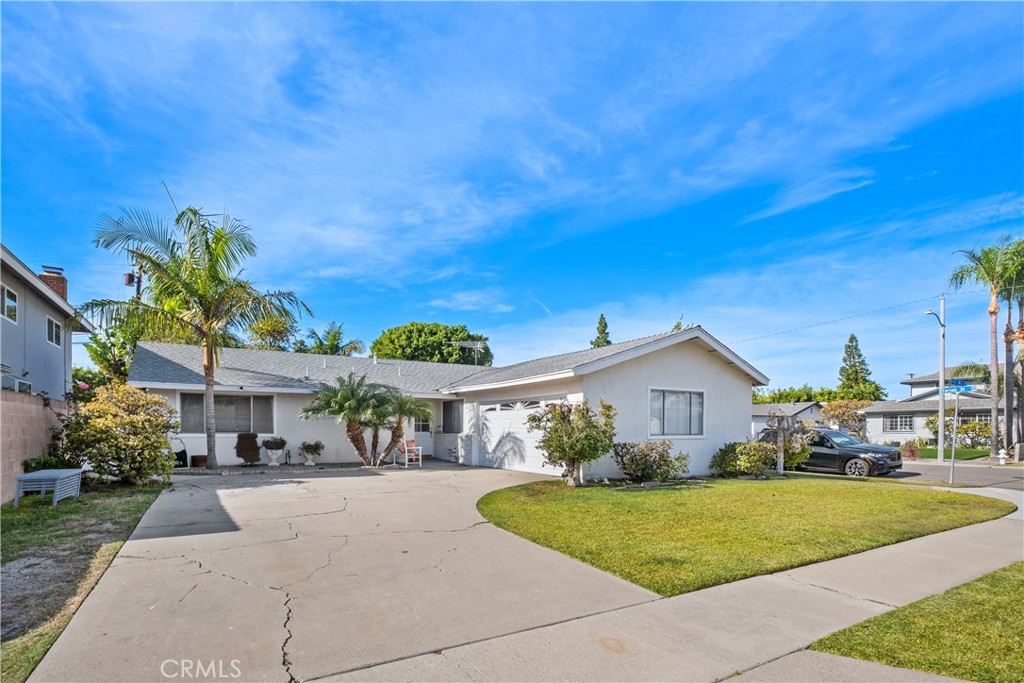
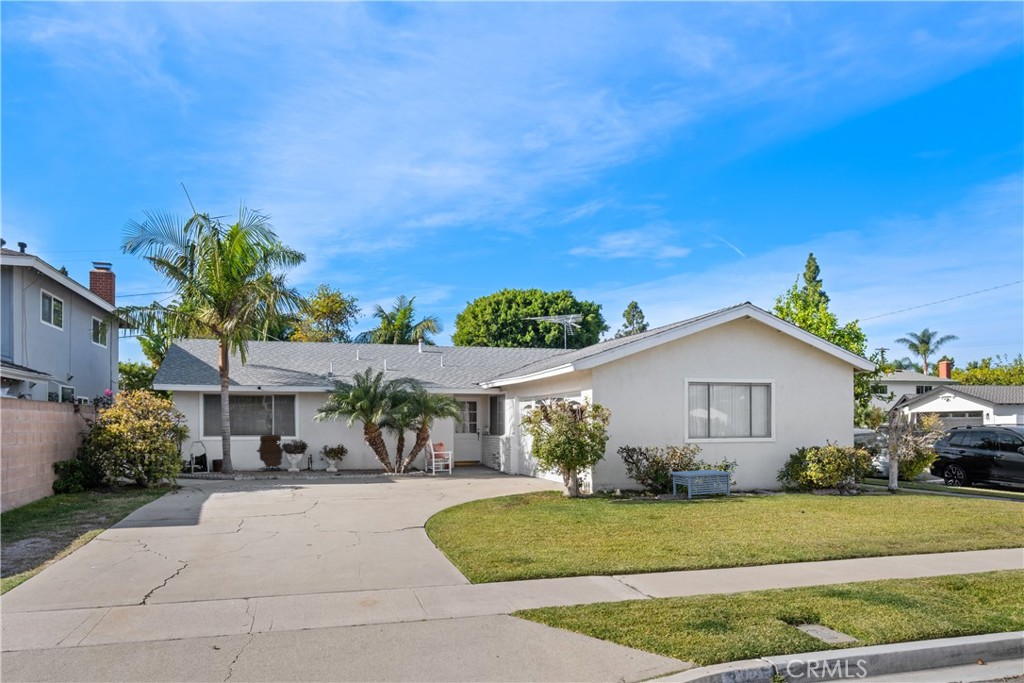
storage bench: present [13,469,84,508] -> present [671,470,731,498]

